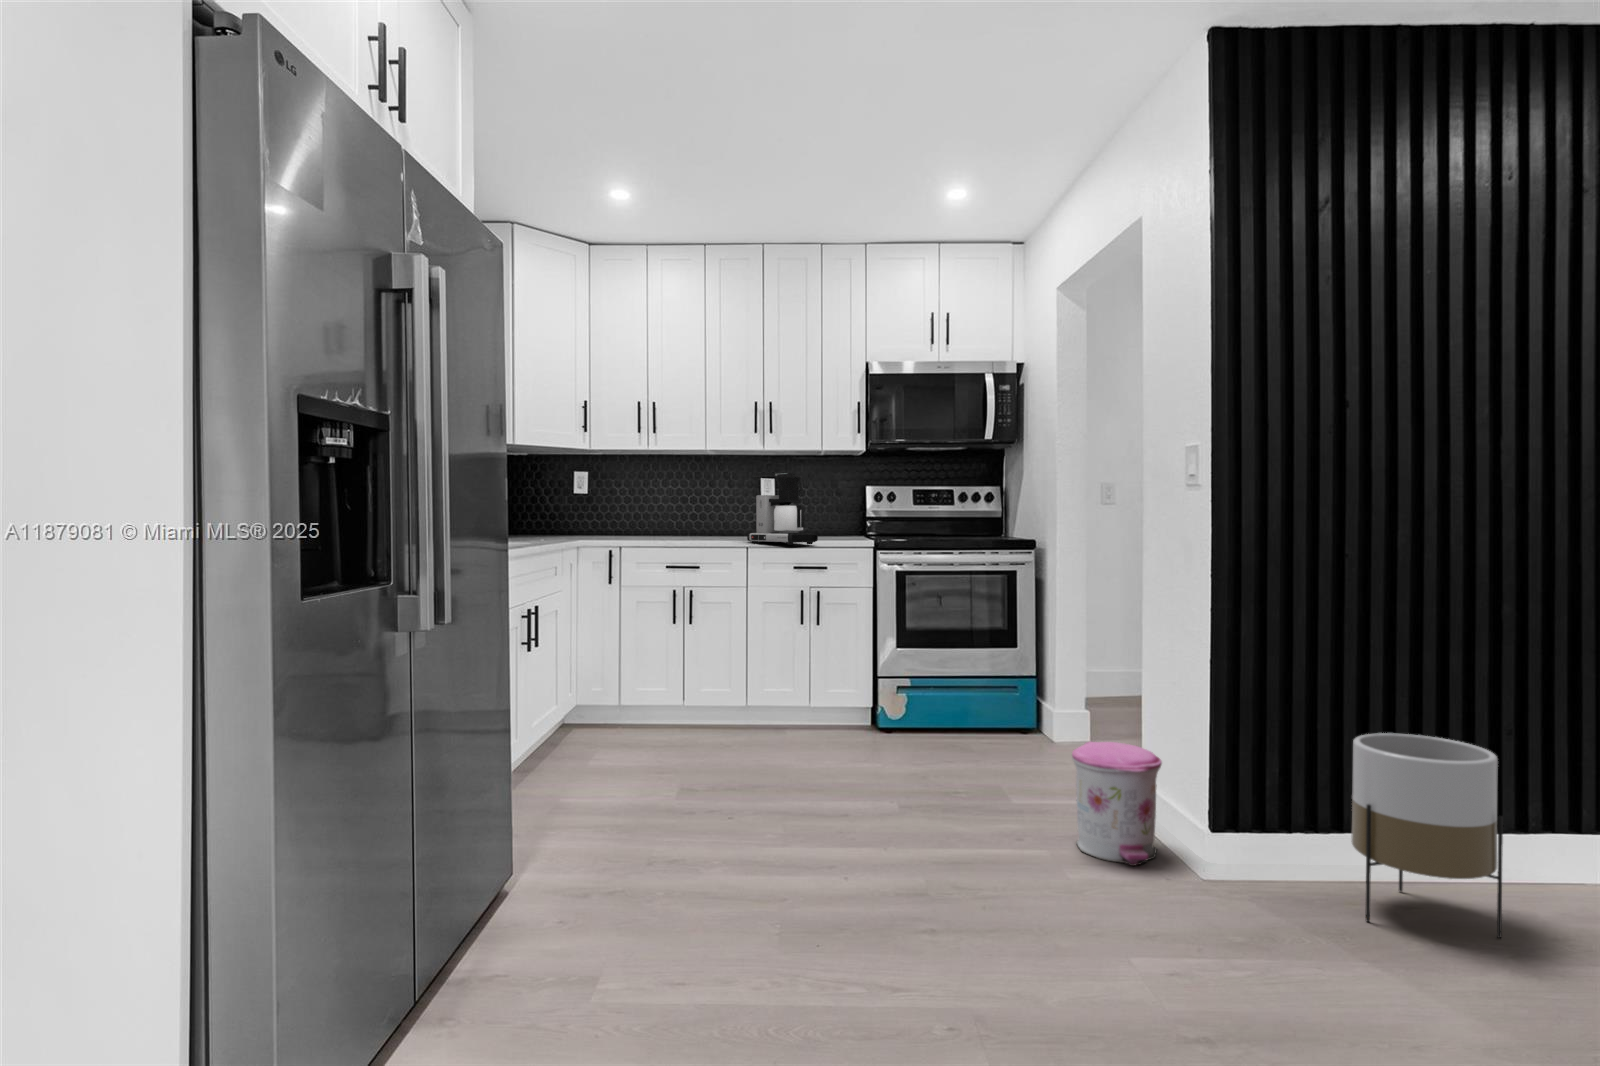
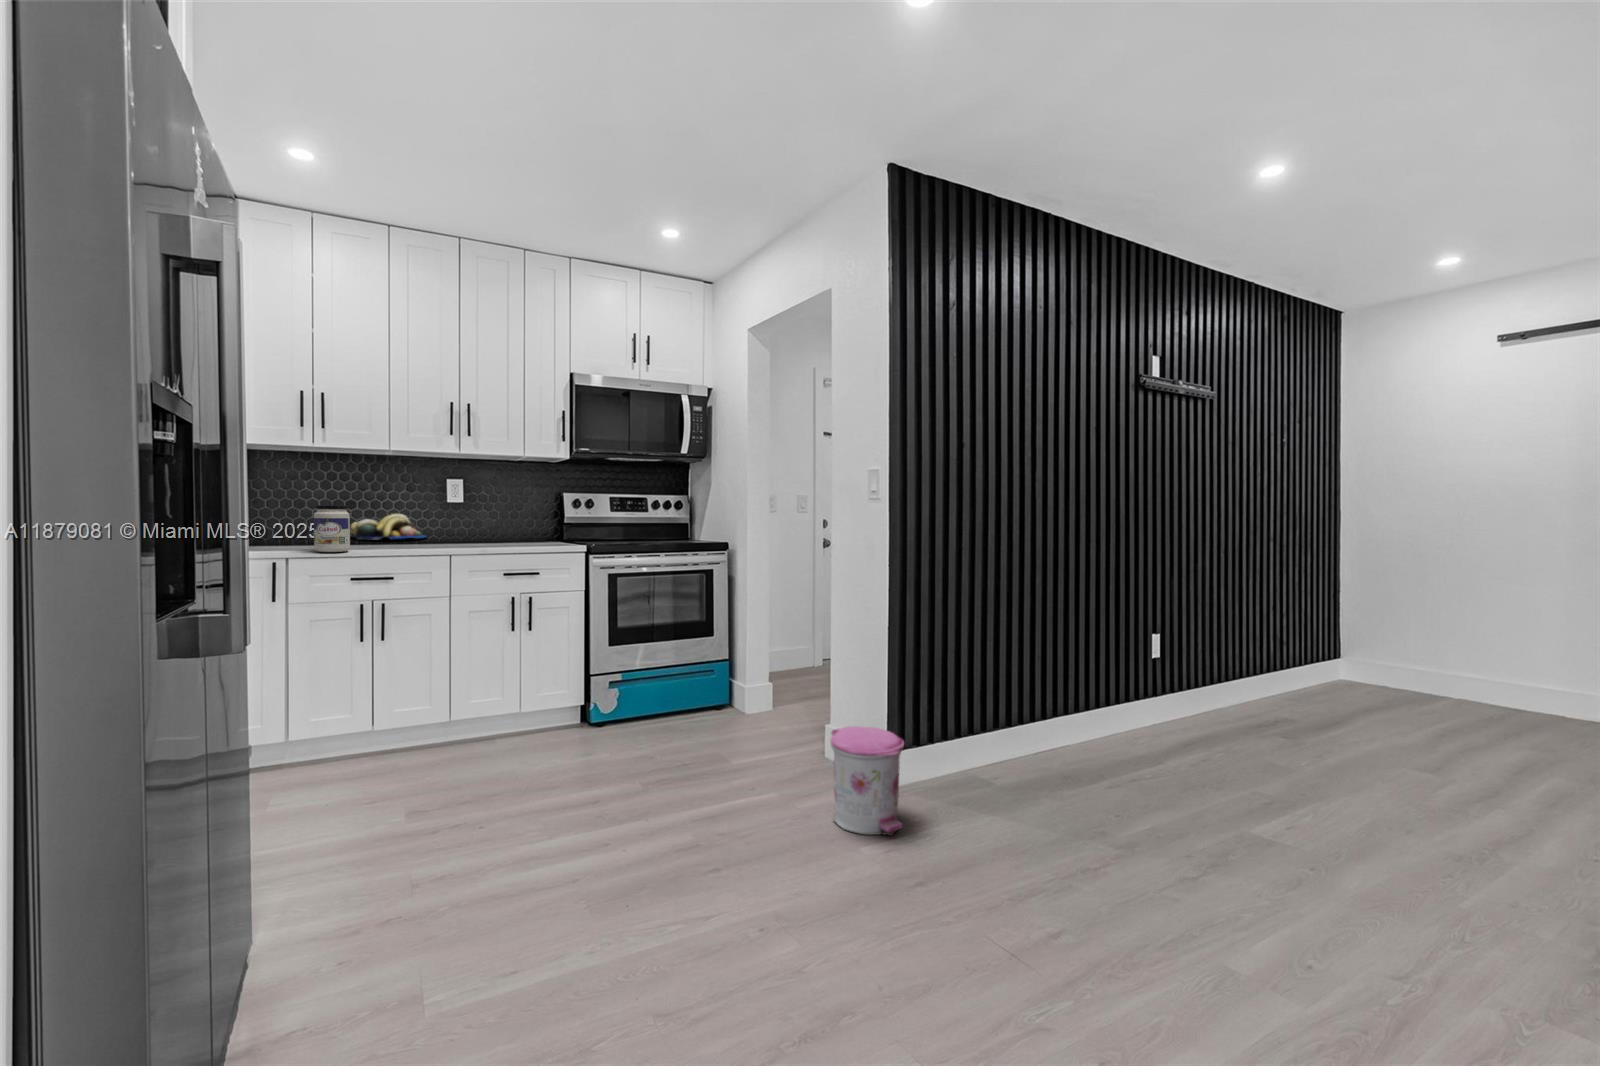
coffee maker: present [747,473,818,545] -> none [447,478,529,553]
jar: none [642,501,669,542] -> present [314,505,350,552]
fruit bowl: none [678,510,741,533] -> present [350,514,426,539]
planter: present [1351,733,1503,938] -> none [1047,698,1148,850]

